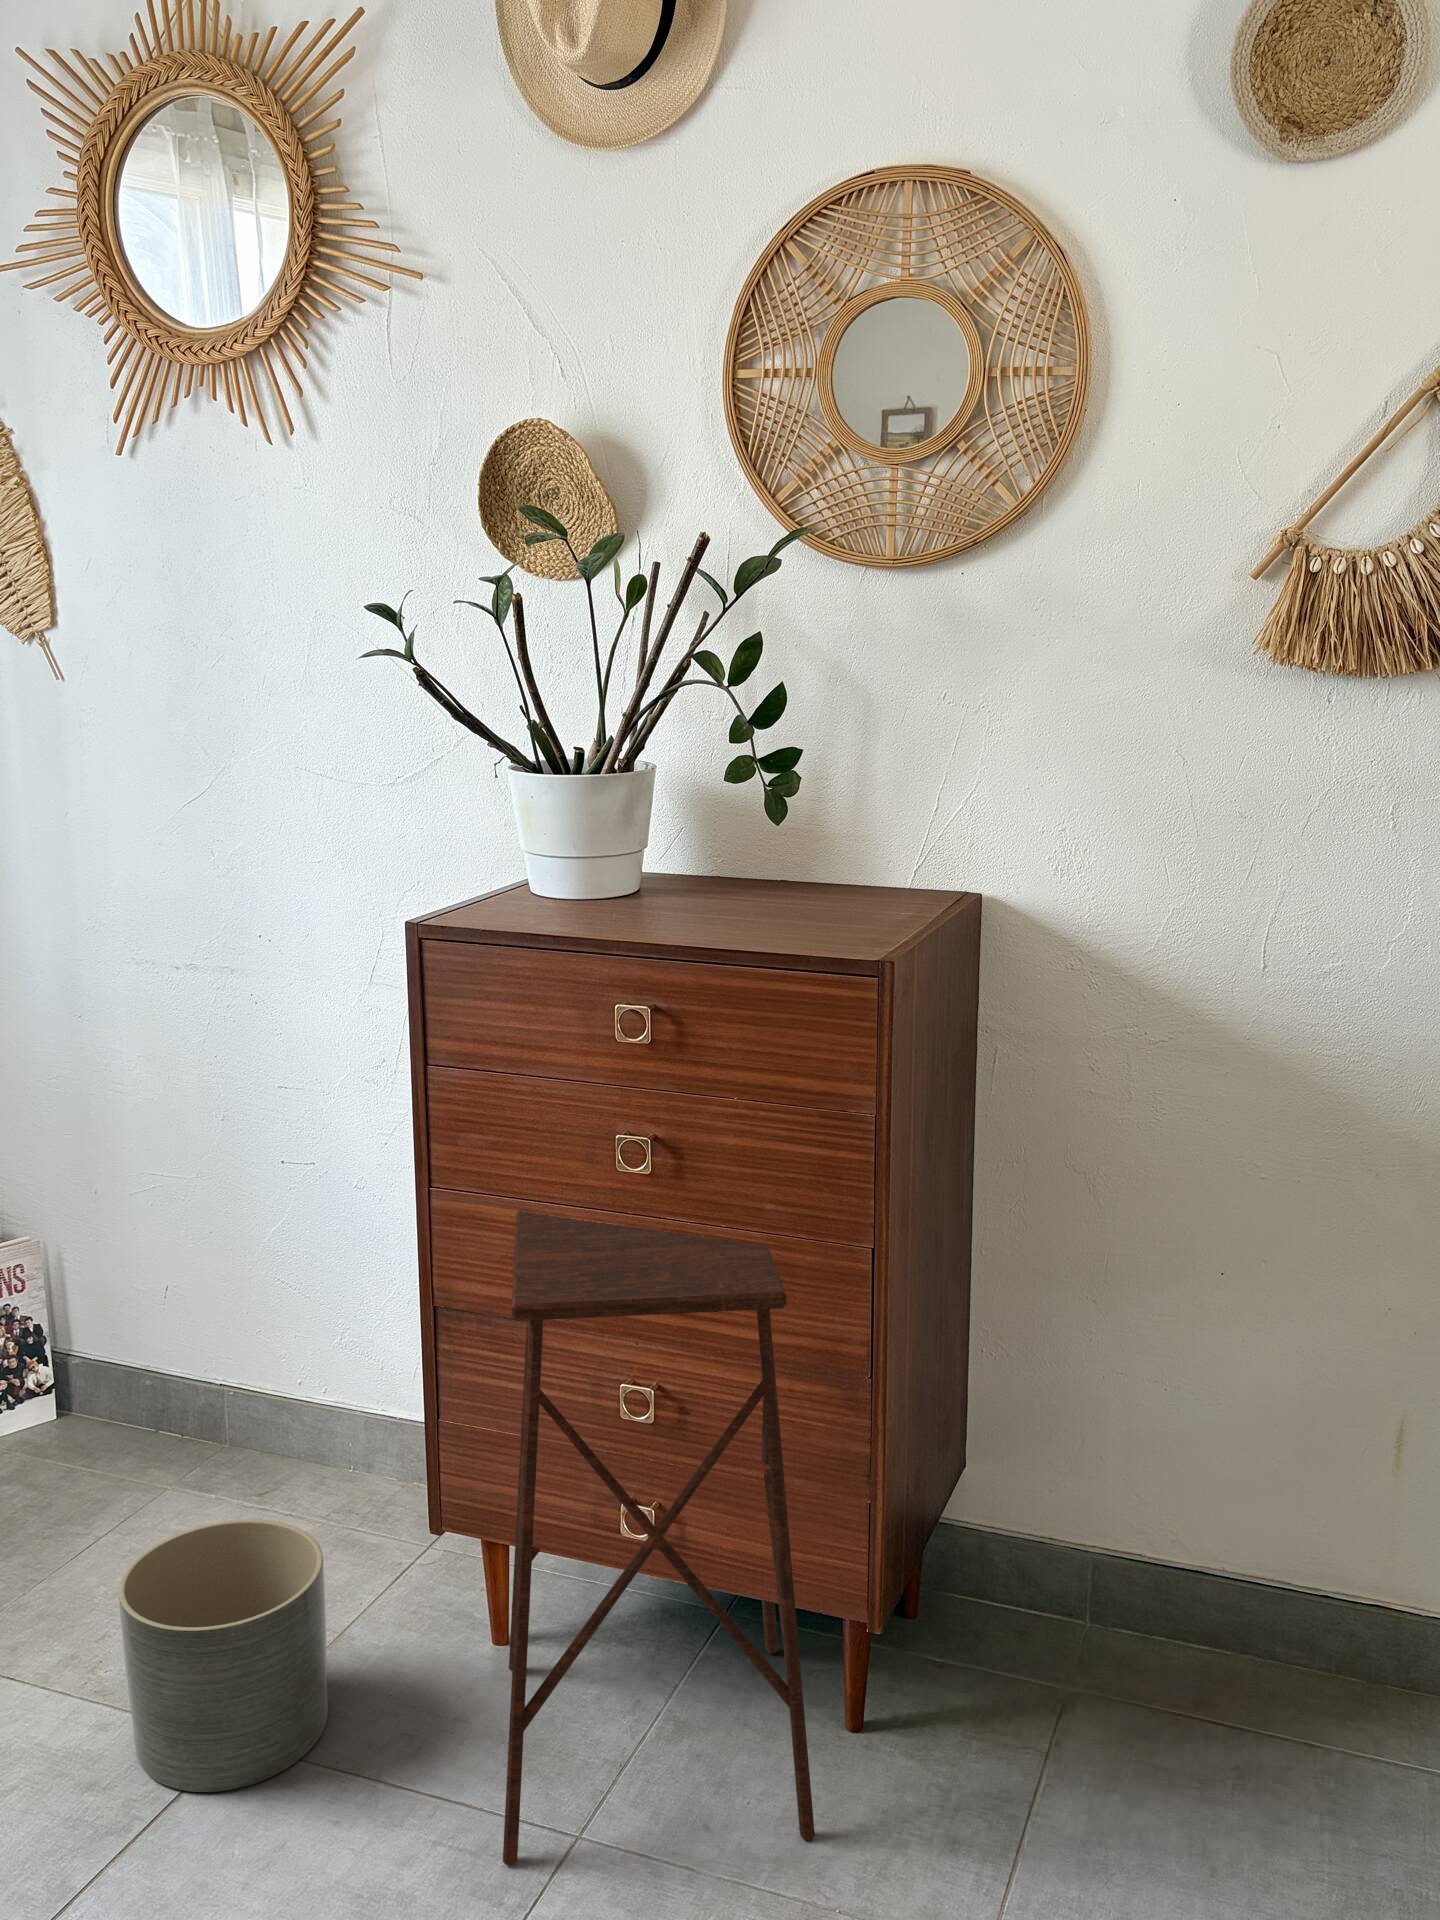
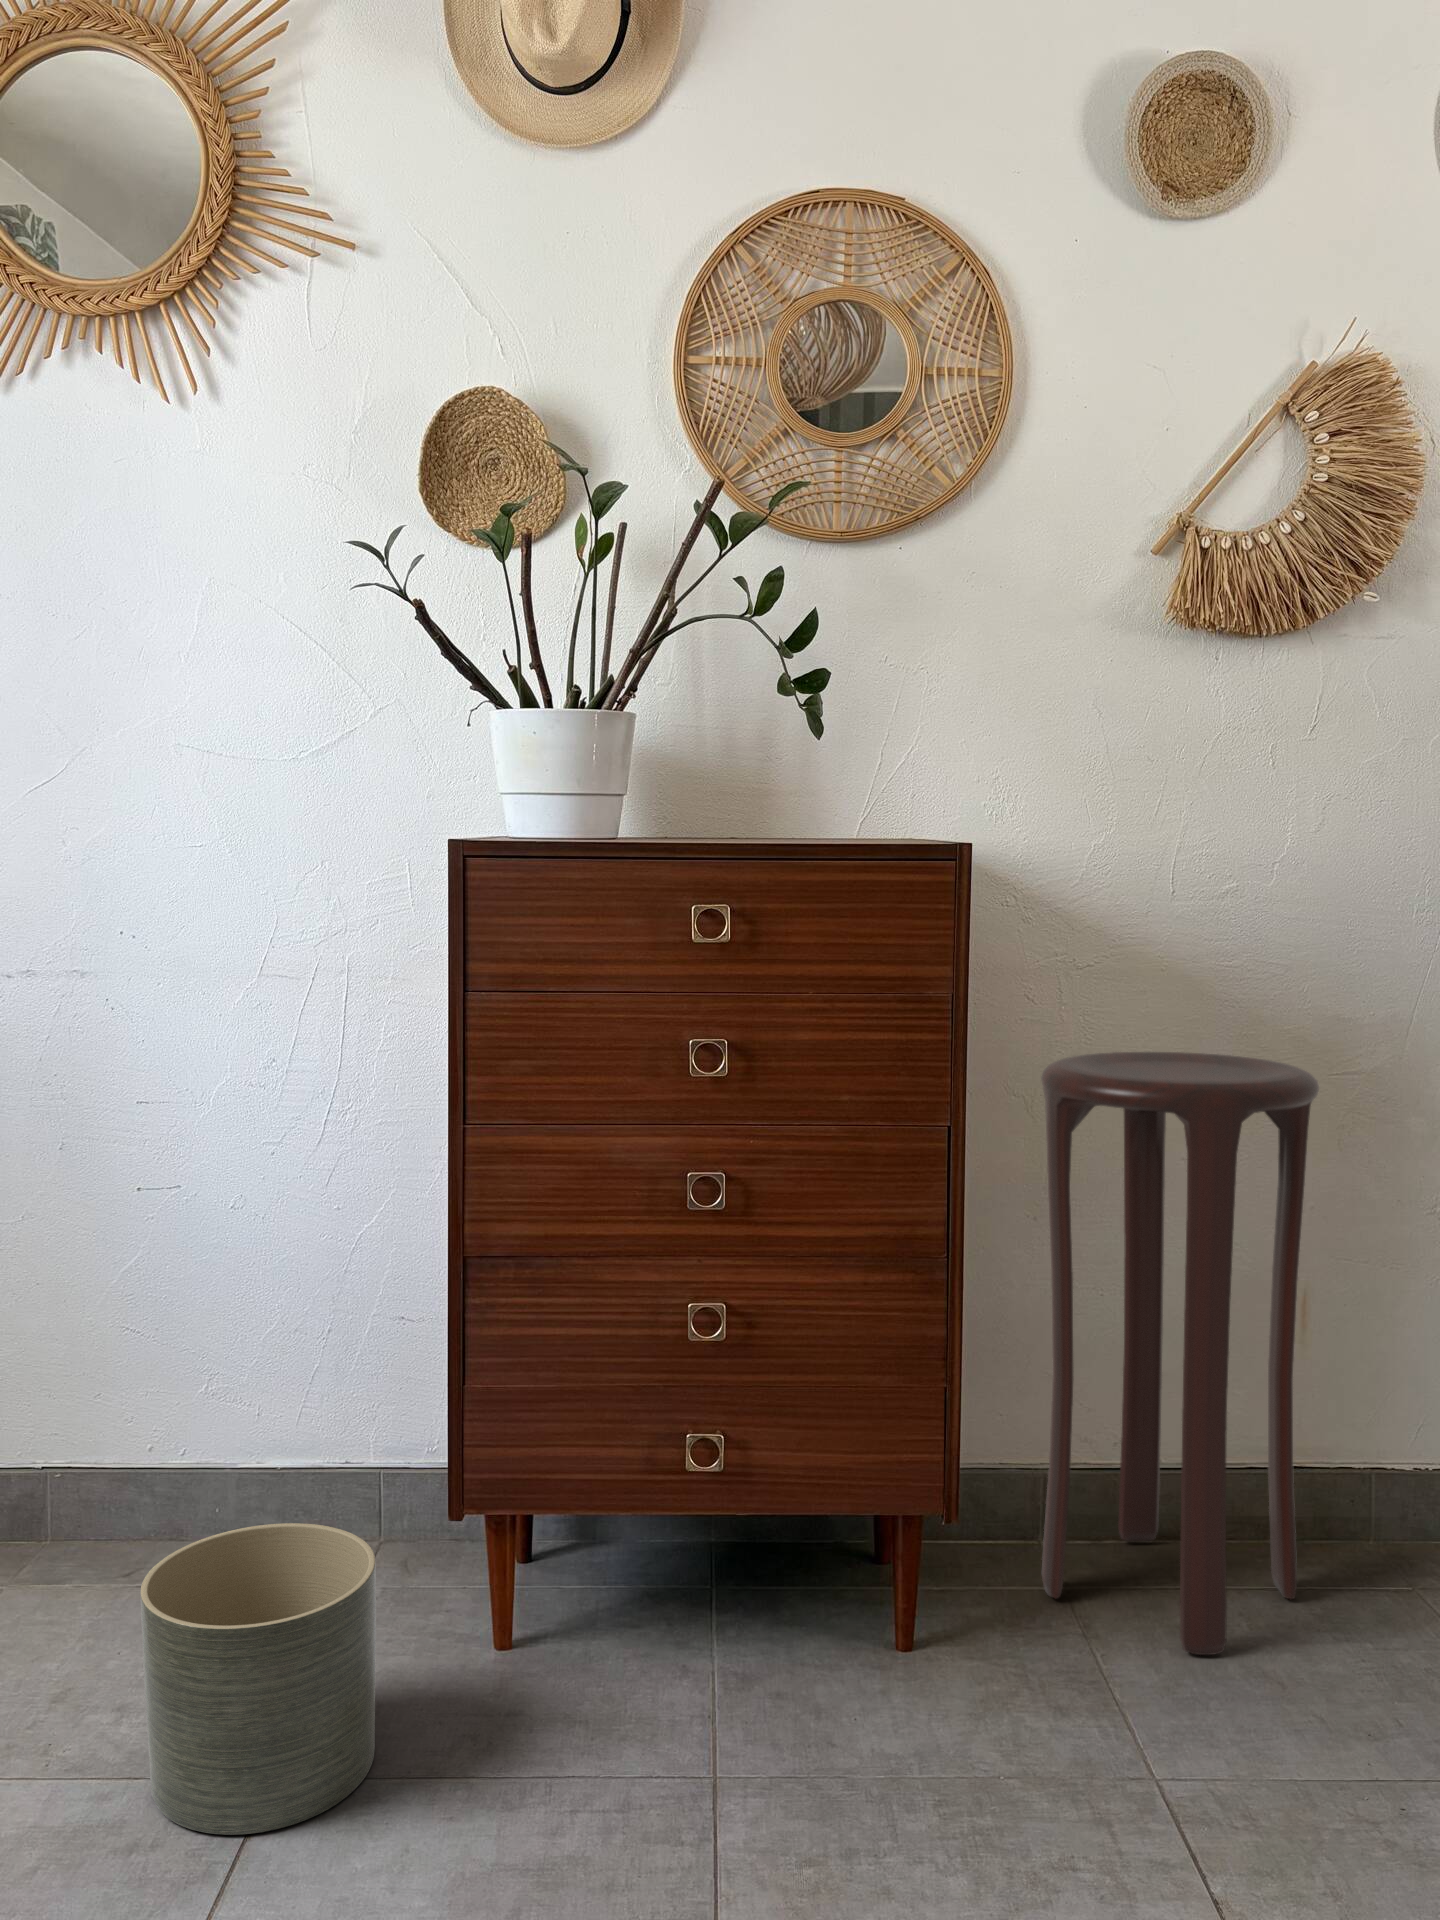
stool: none [1019,1155,1341,1825] -> present [1041,1052,1319,1655]
side table: present [503,1210,815,1865] -> none [539,1117,942,1817]

